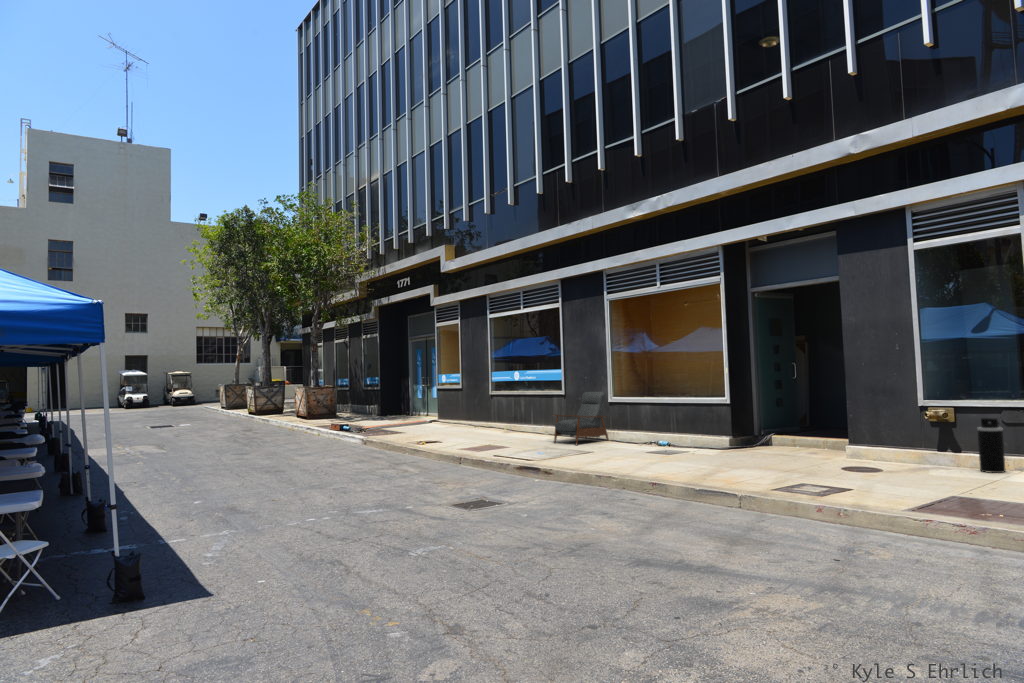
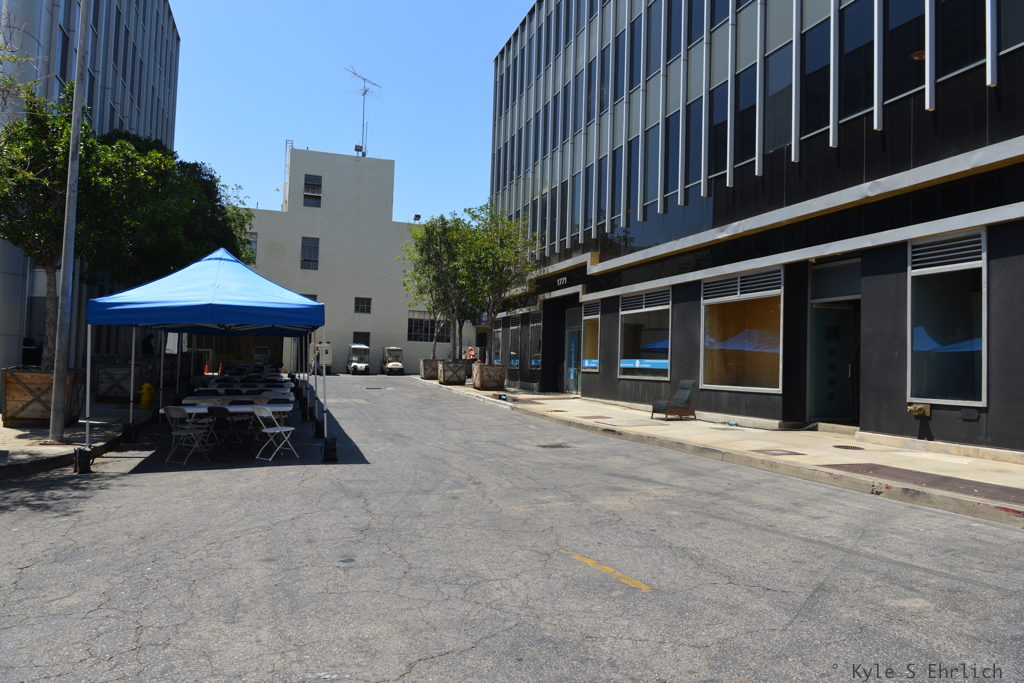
trash can: present [977,418,1005,473] -> none [937,413,956,456]

